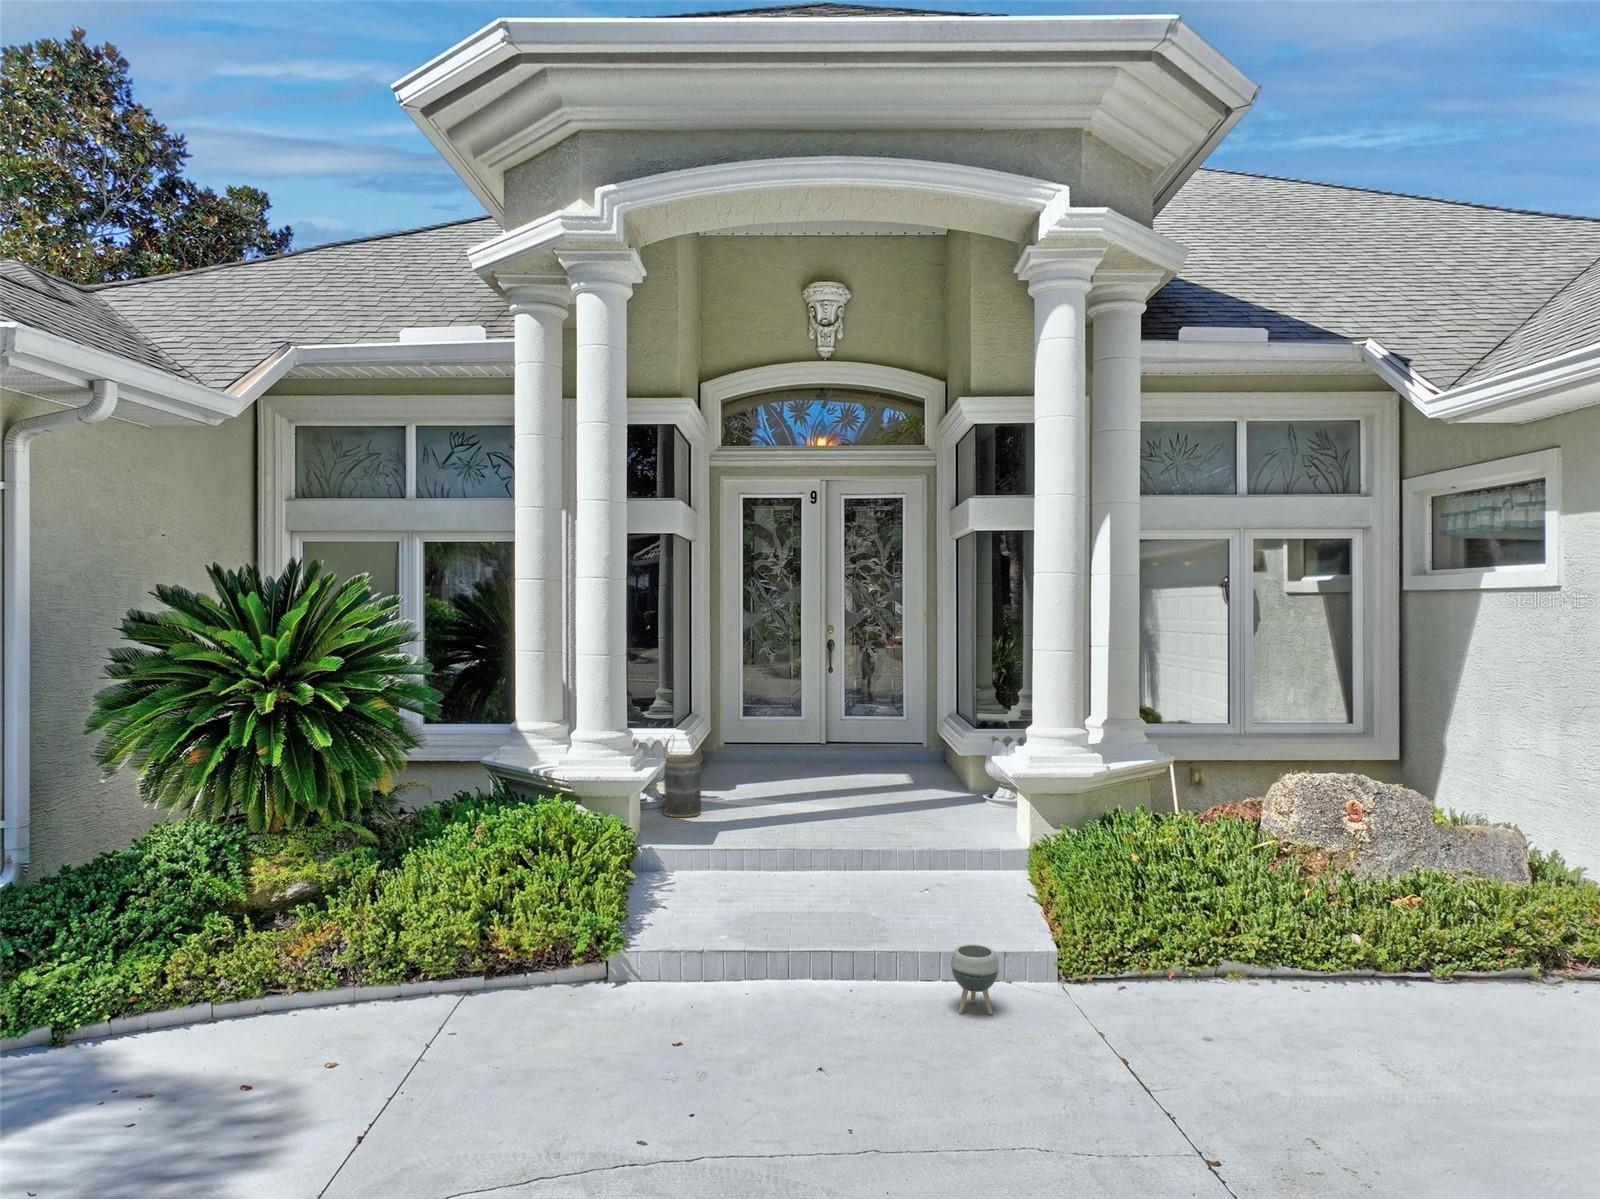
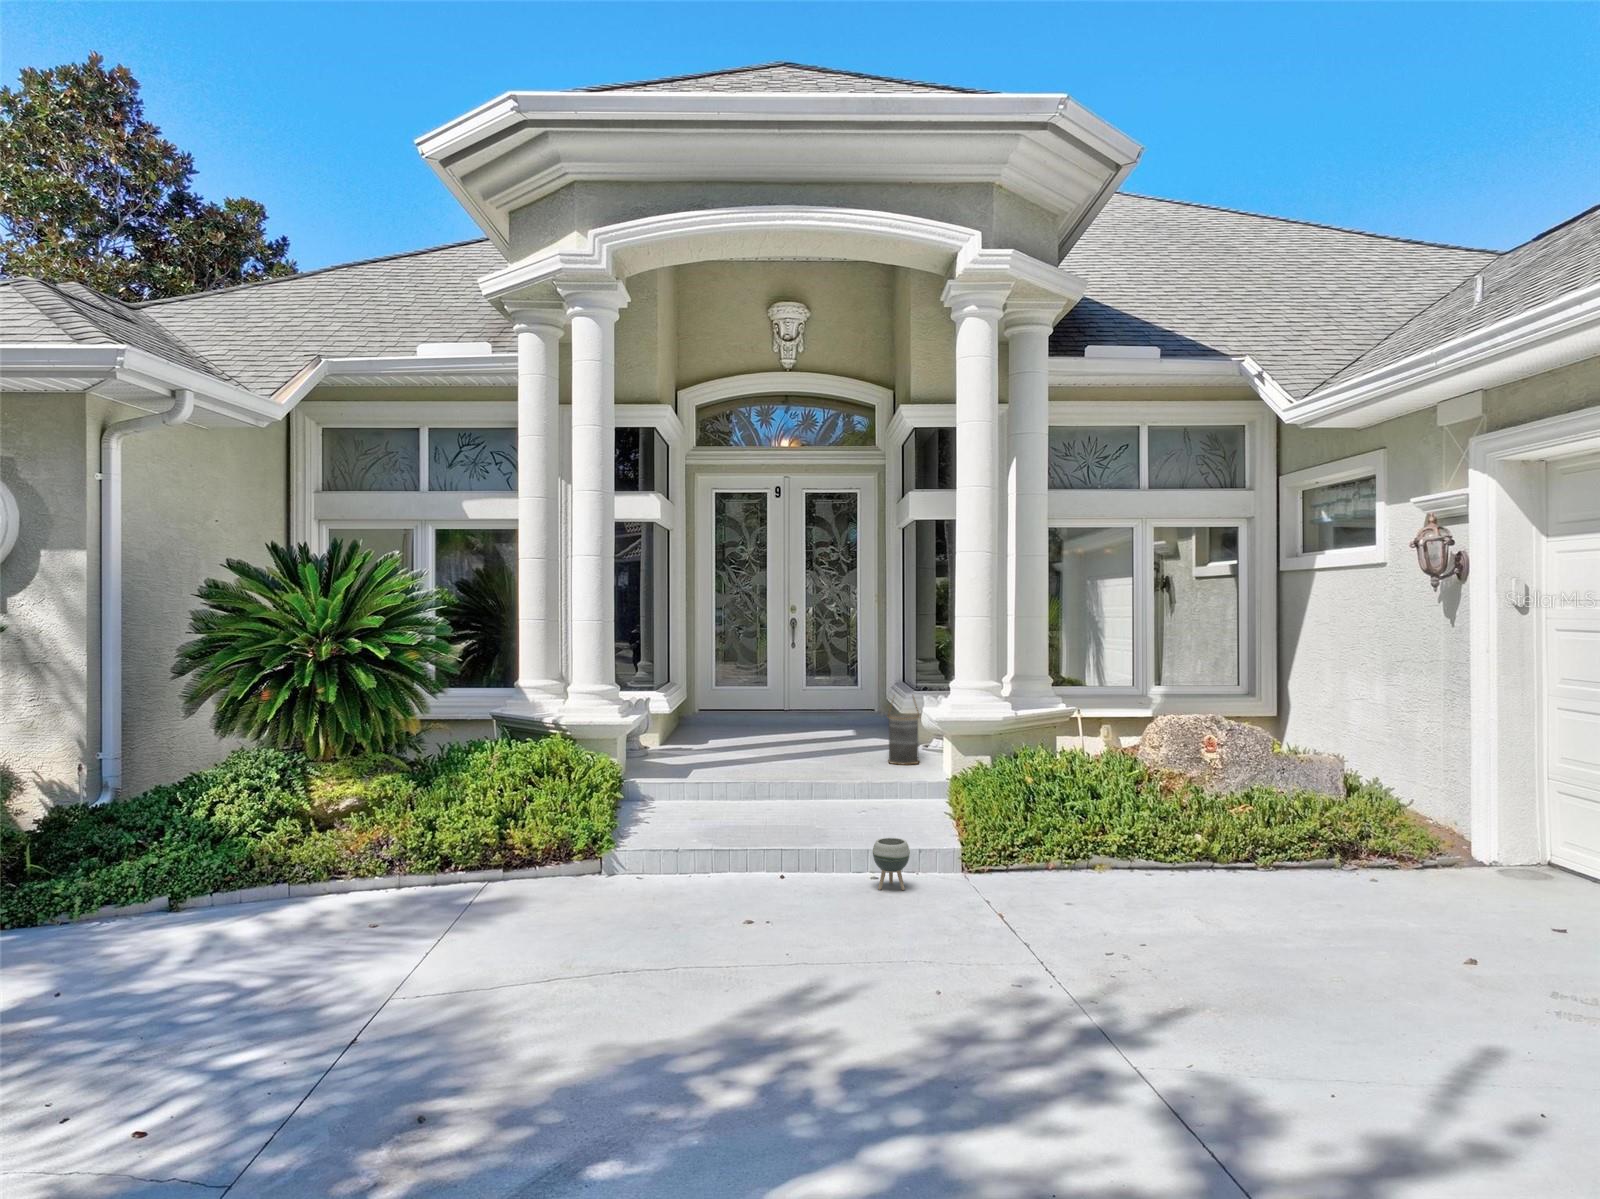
basket: present [664,750,702,817] -> present [887,696,920,765]

